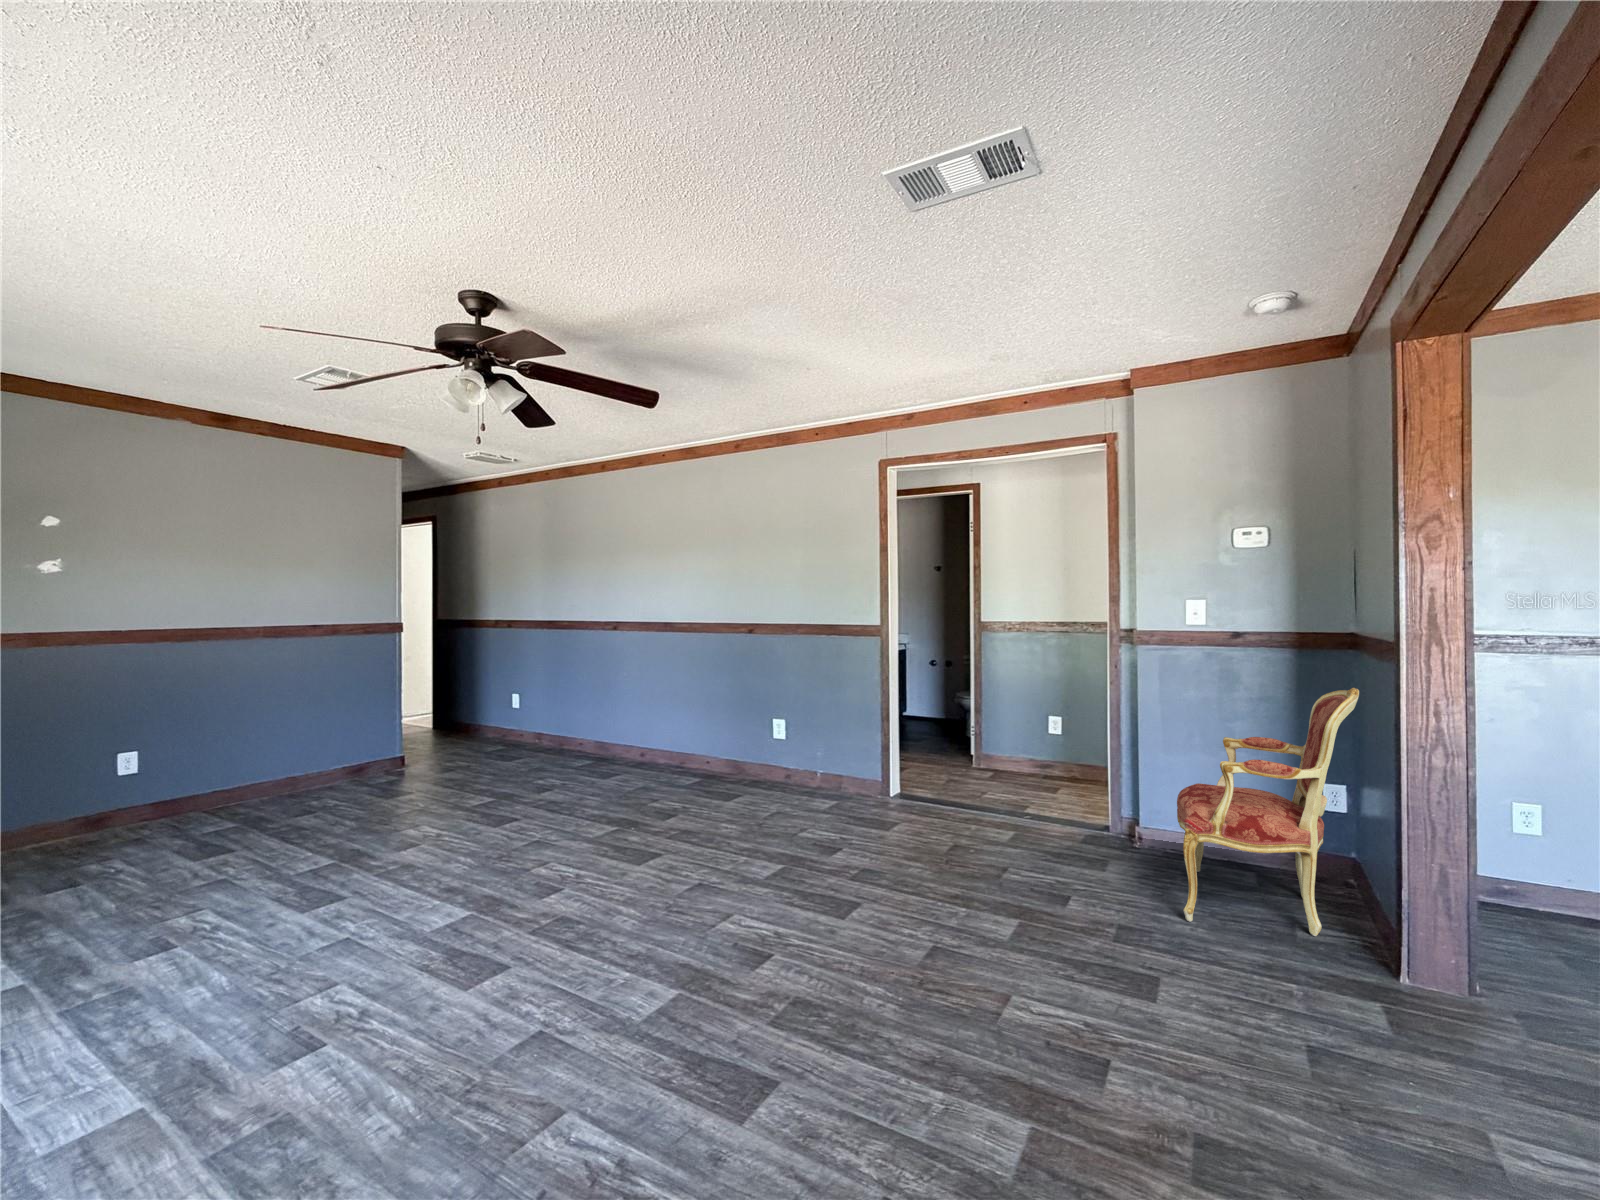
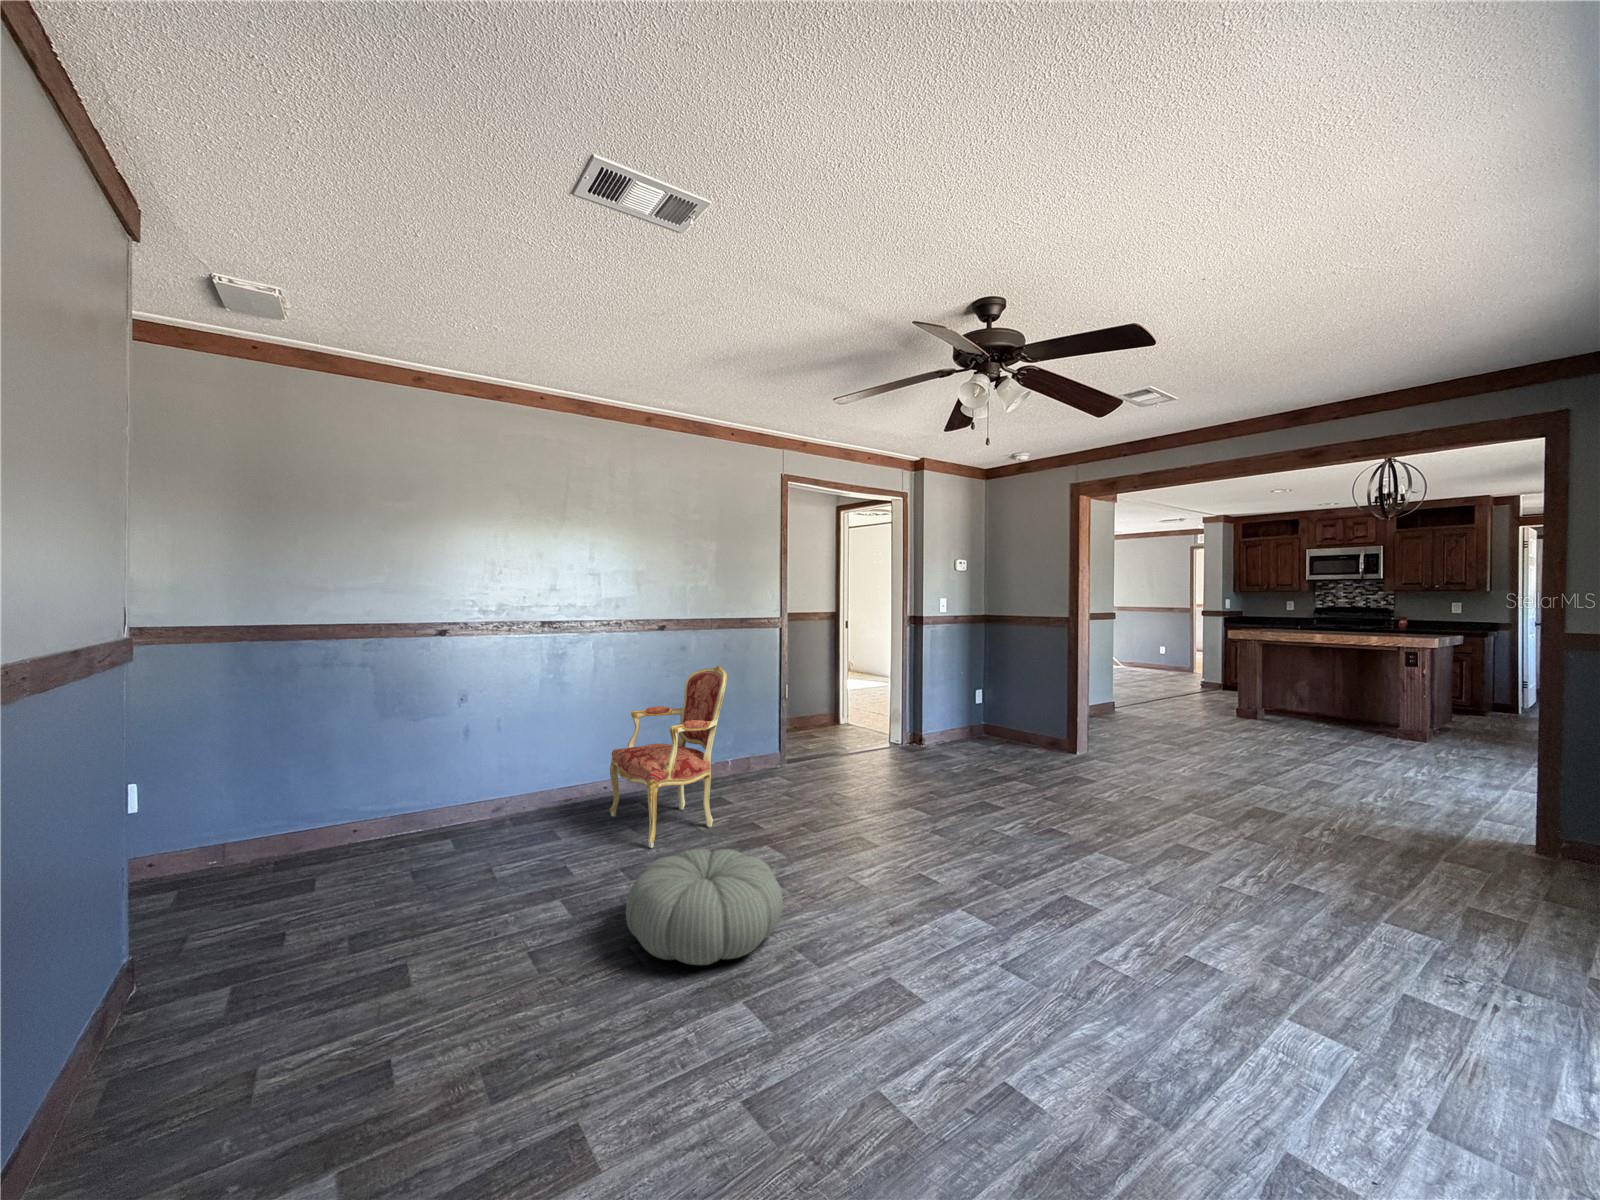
pouf: none [994,913,1230,1090] -> present [626,849,783,965]

